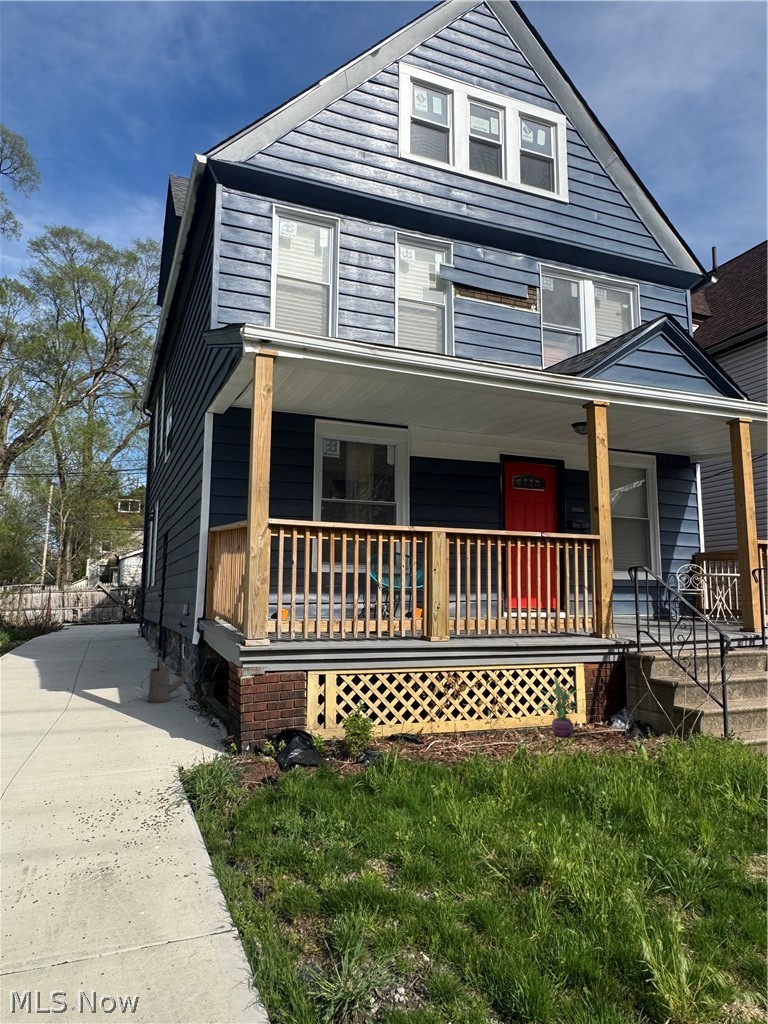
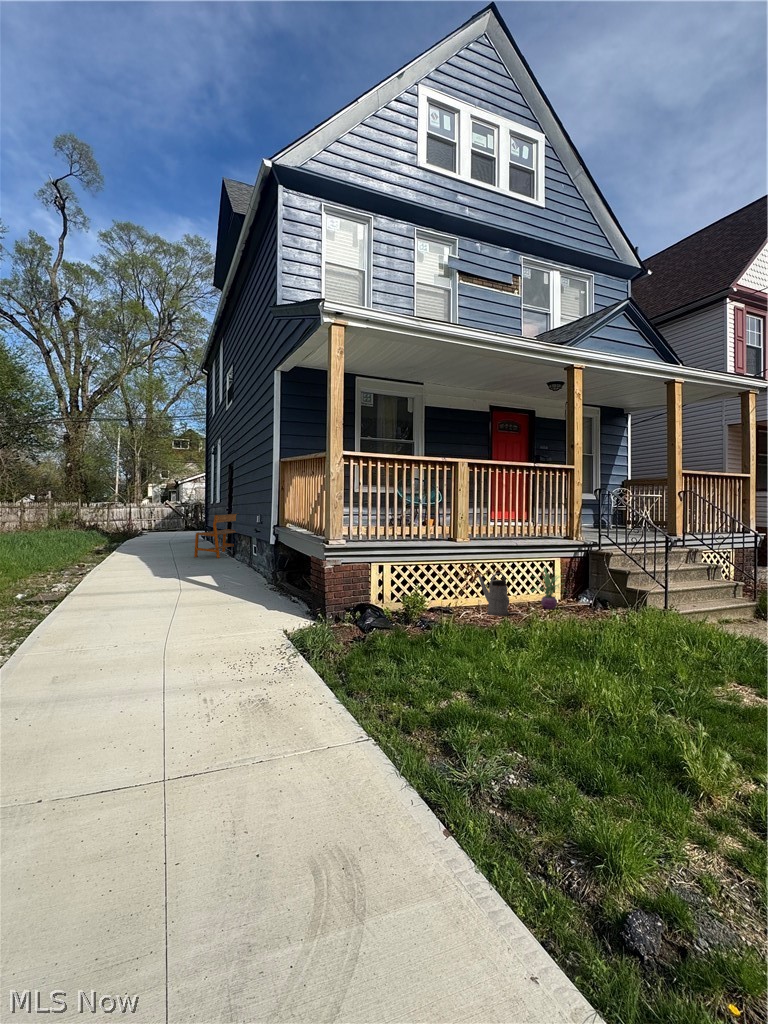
bench: none [109,600,178,663] -> present [194,514,237,558]
watering can: present [141,657,196,703] -> present [478,573,509,616]

